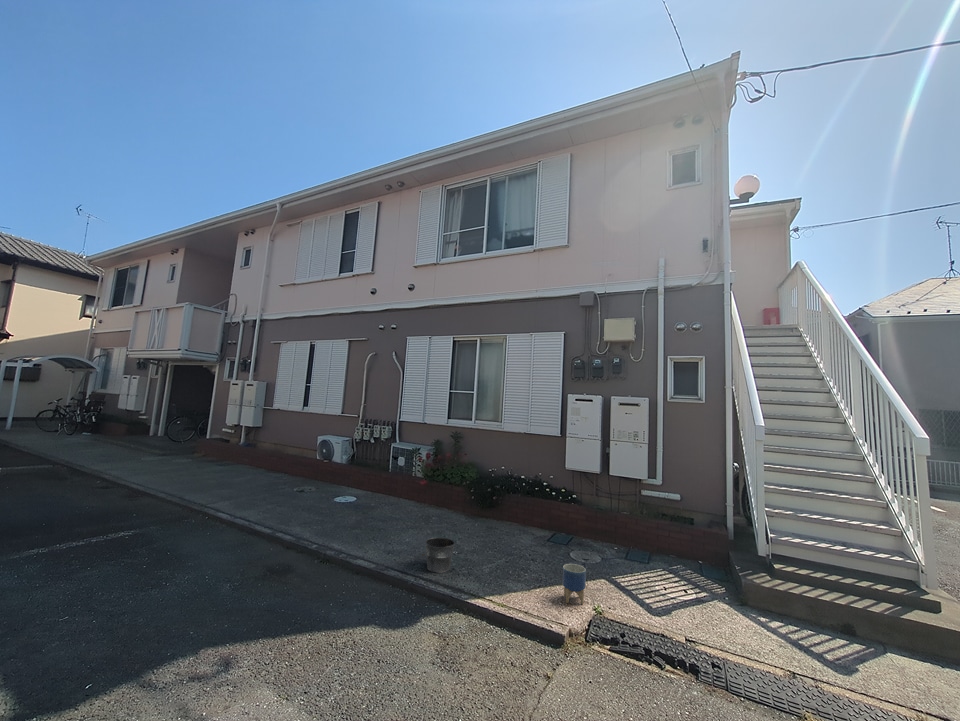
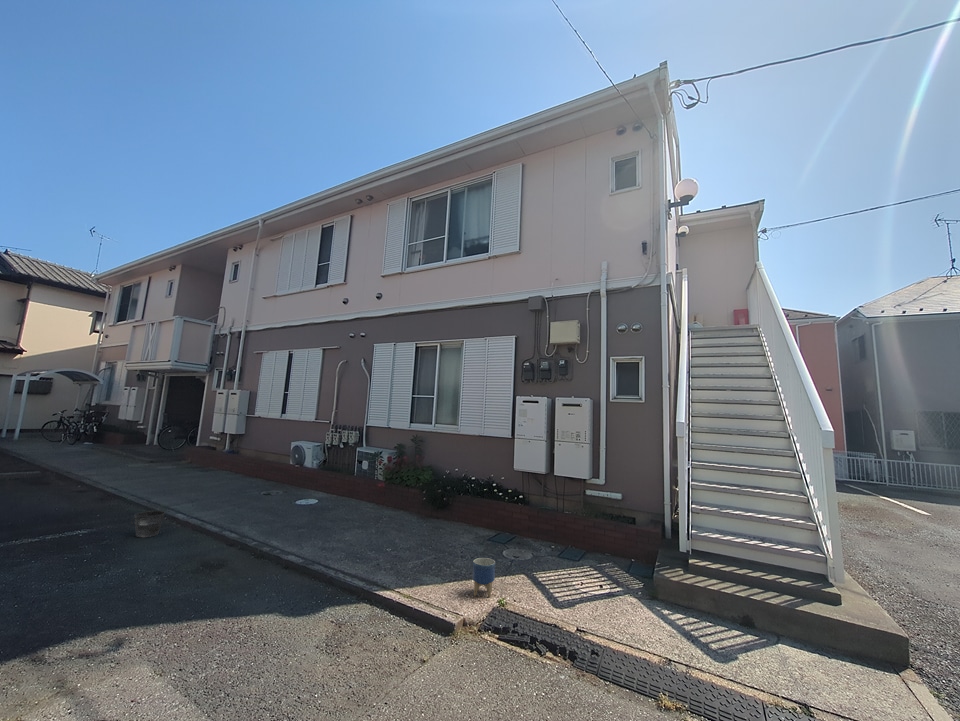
bucket: present [422,538,455,573] -> present [131,511,165,537]

